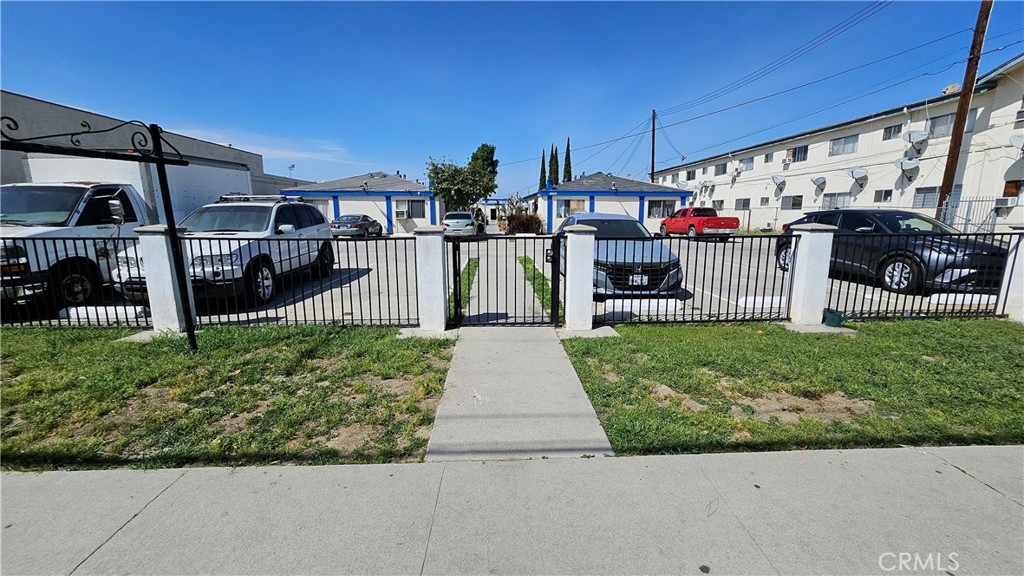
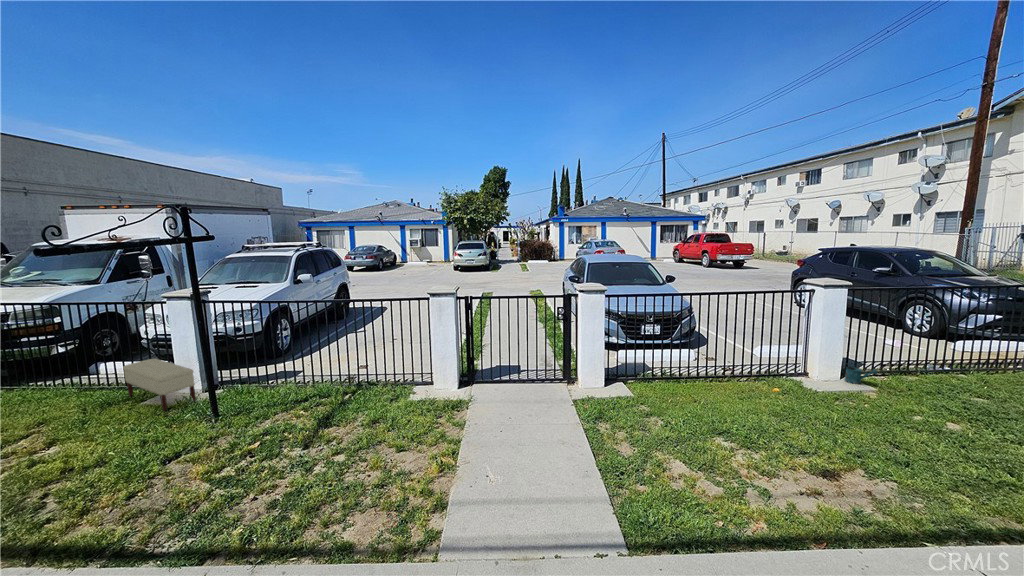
bench: none [99,297,176,346] -> present [123,359,196,411]

